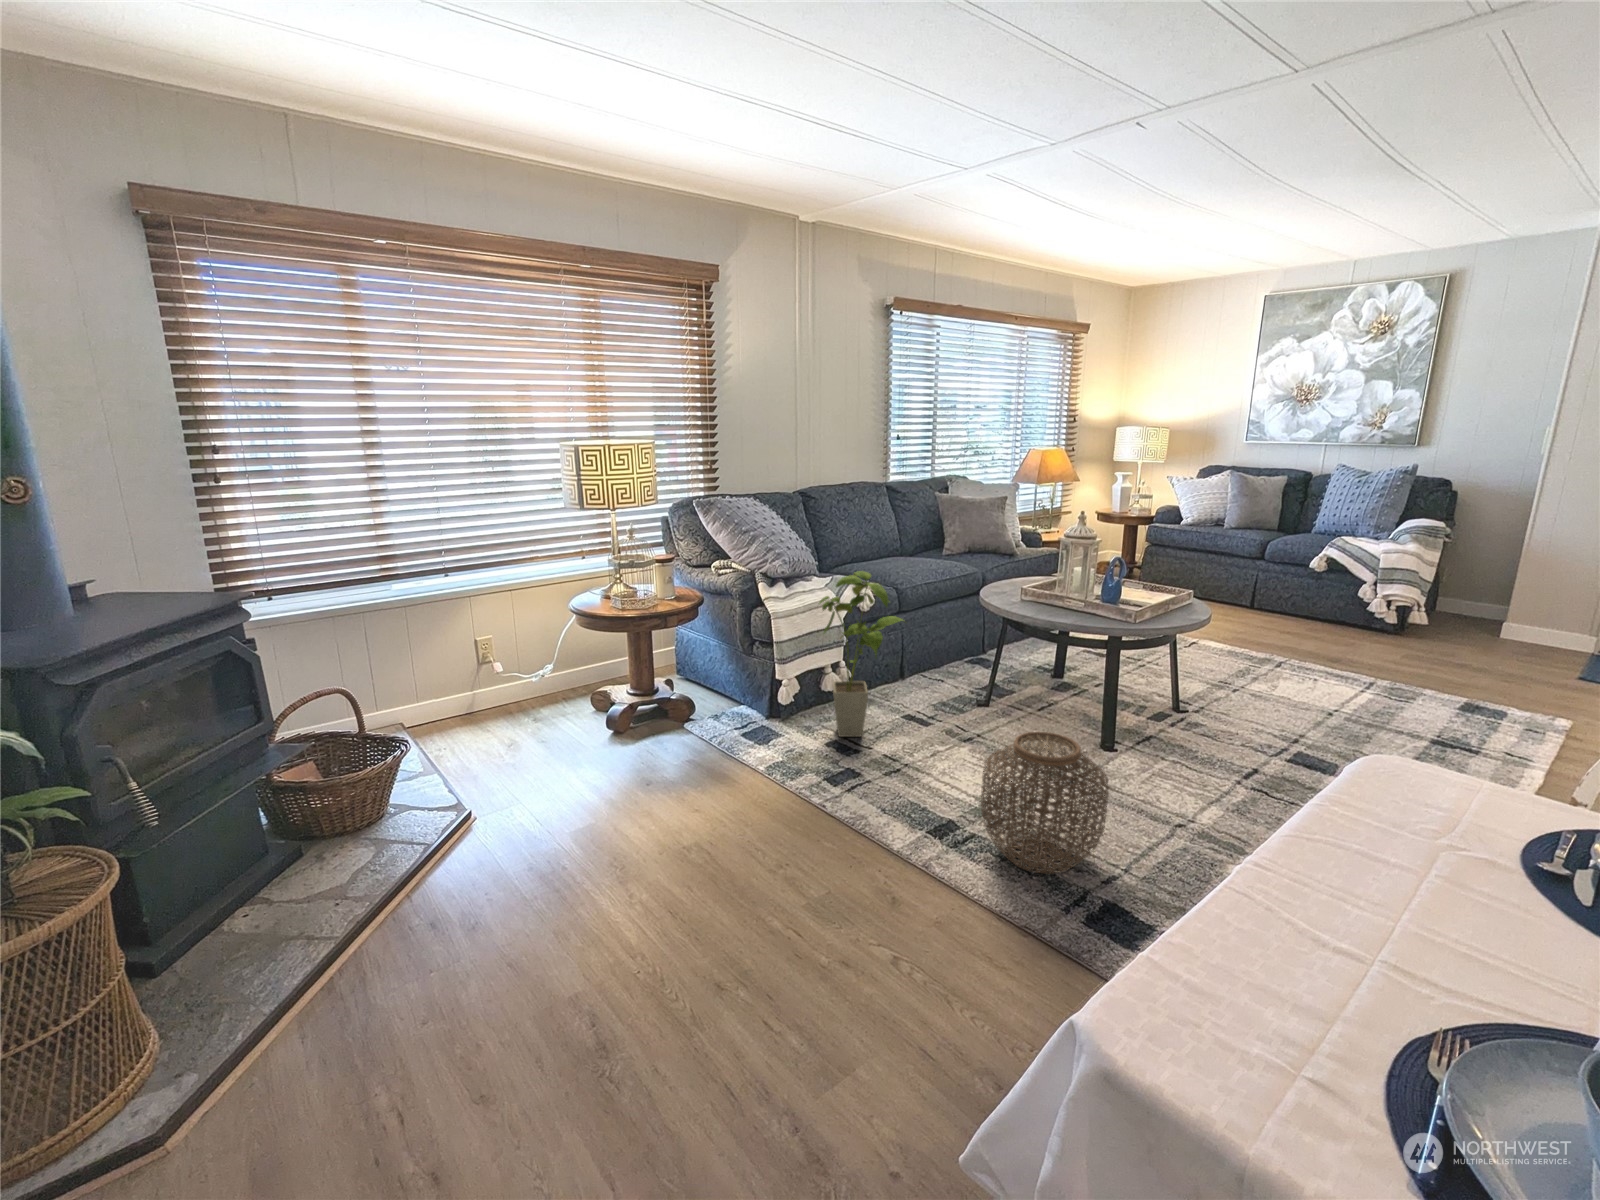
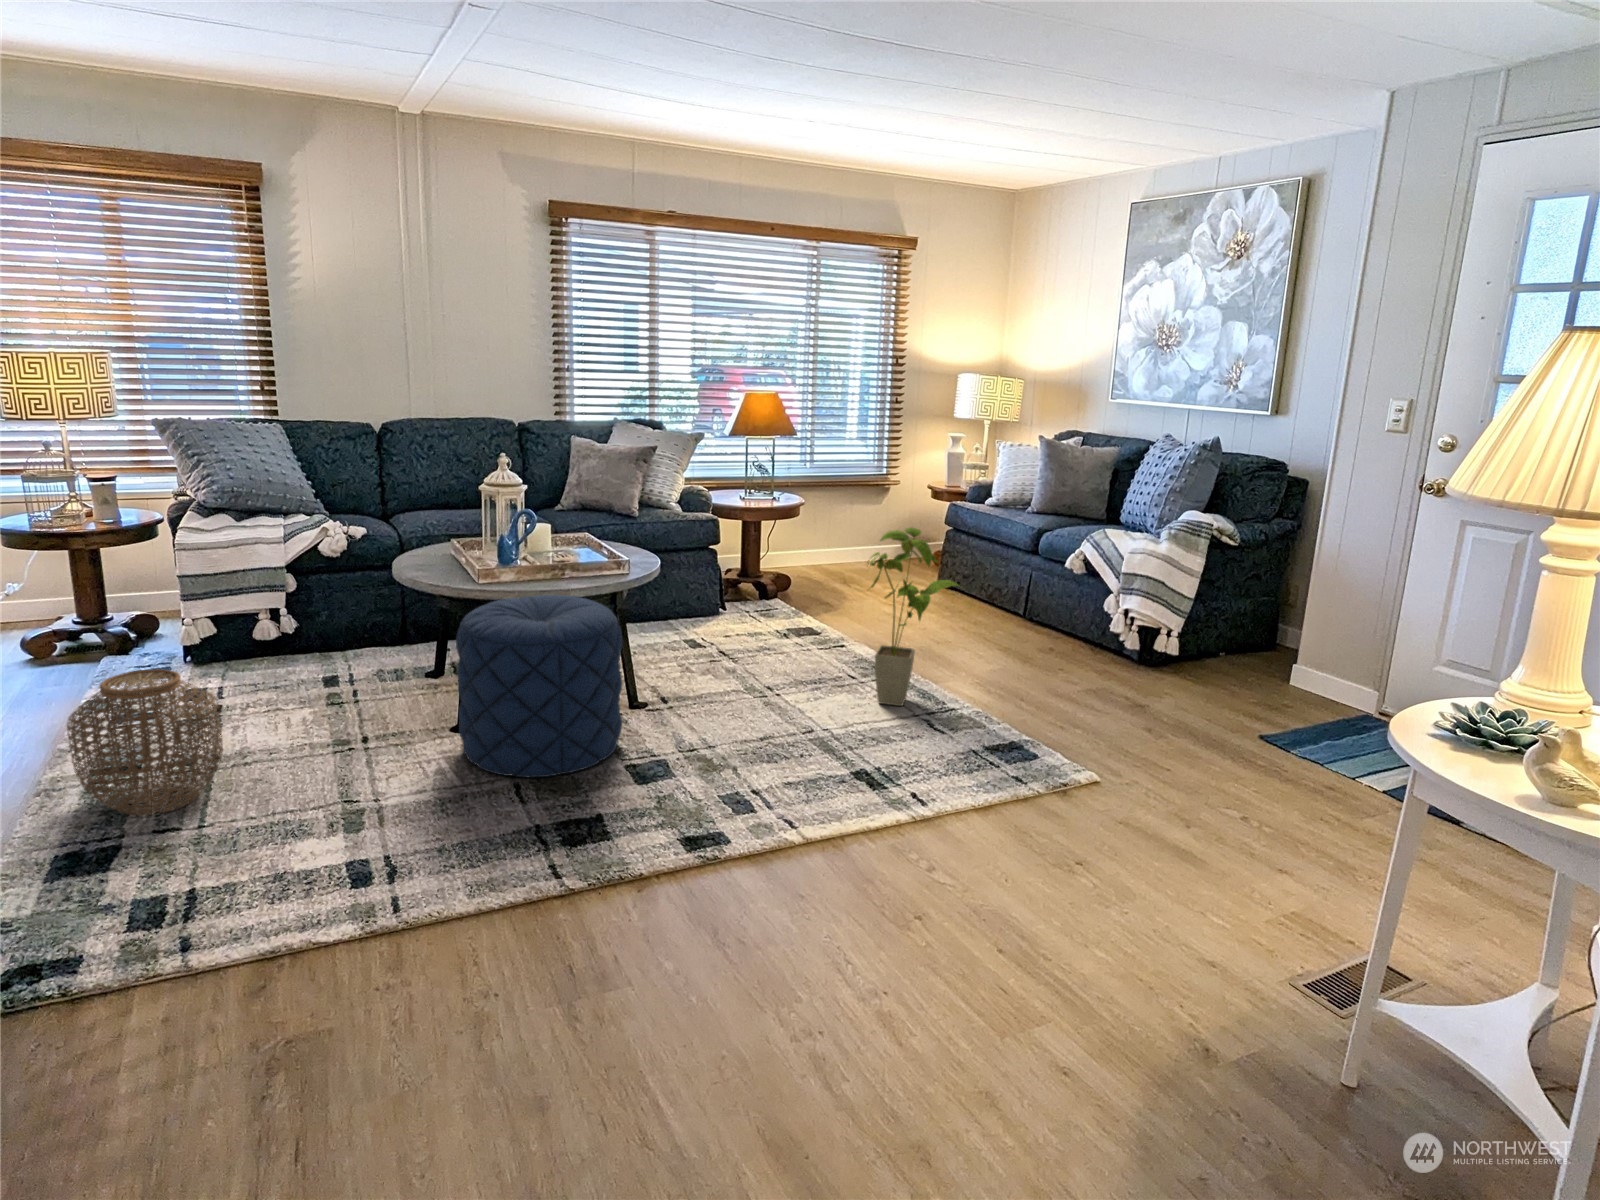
house plant: present [819,571,903,737] -> present [868,527,959,706]
pouf: none [1130,626,1294,785] -> present [456,595,622,777]

